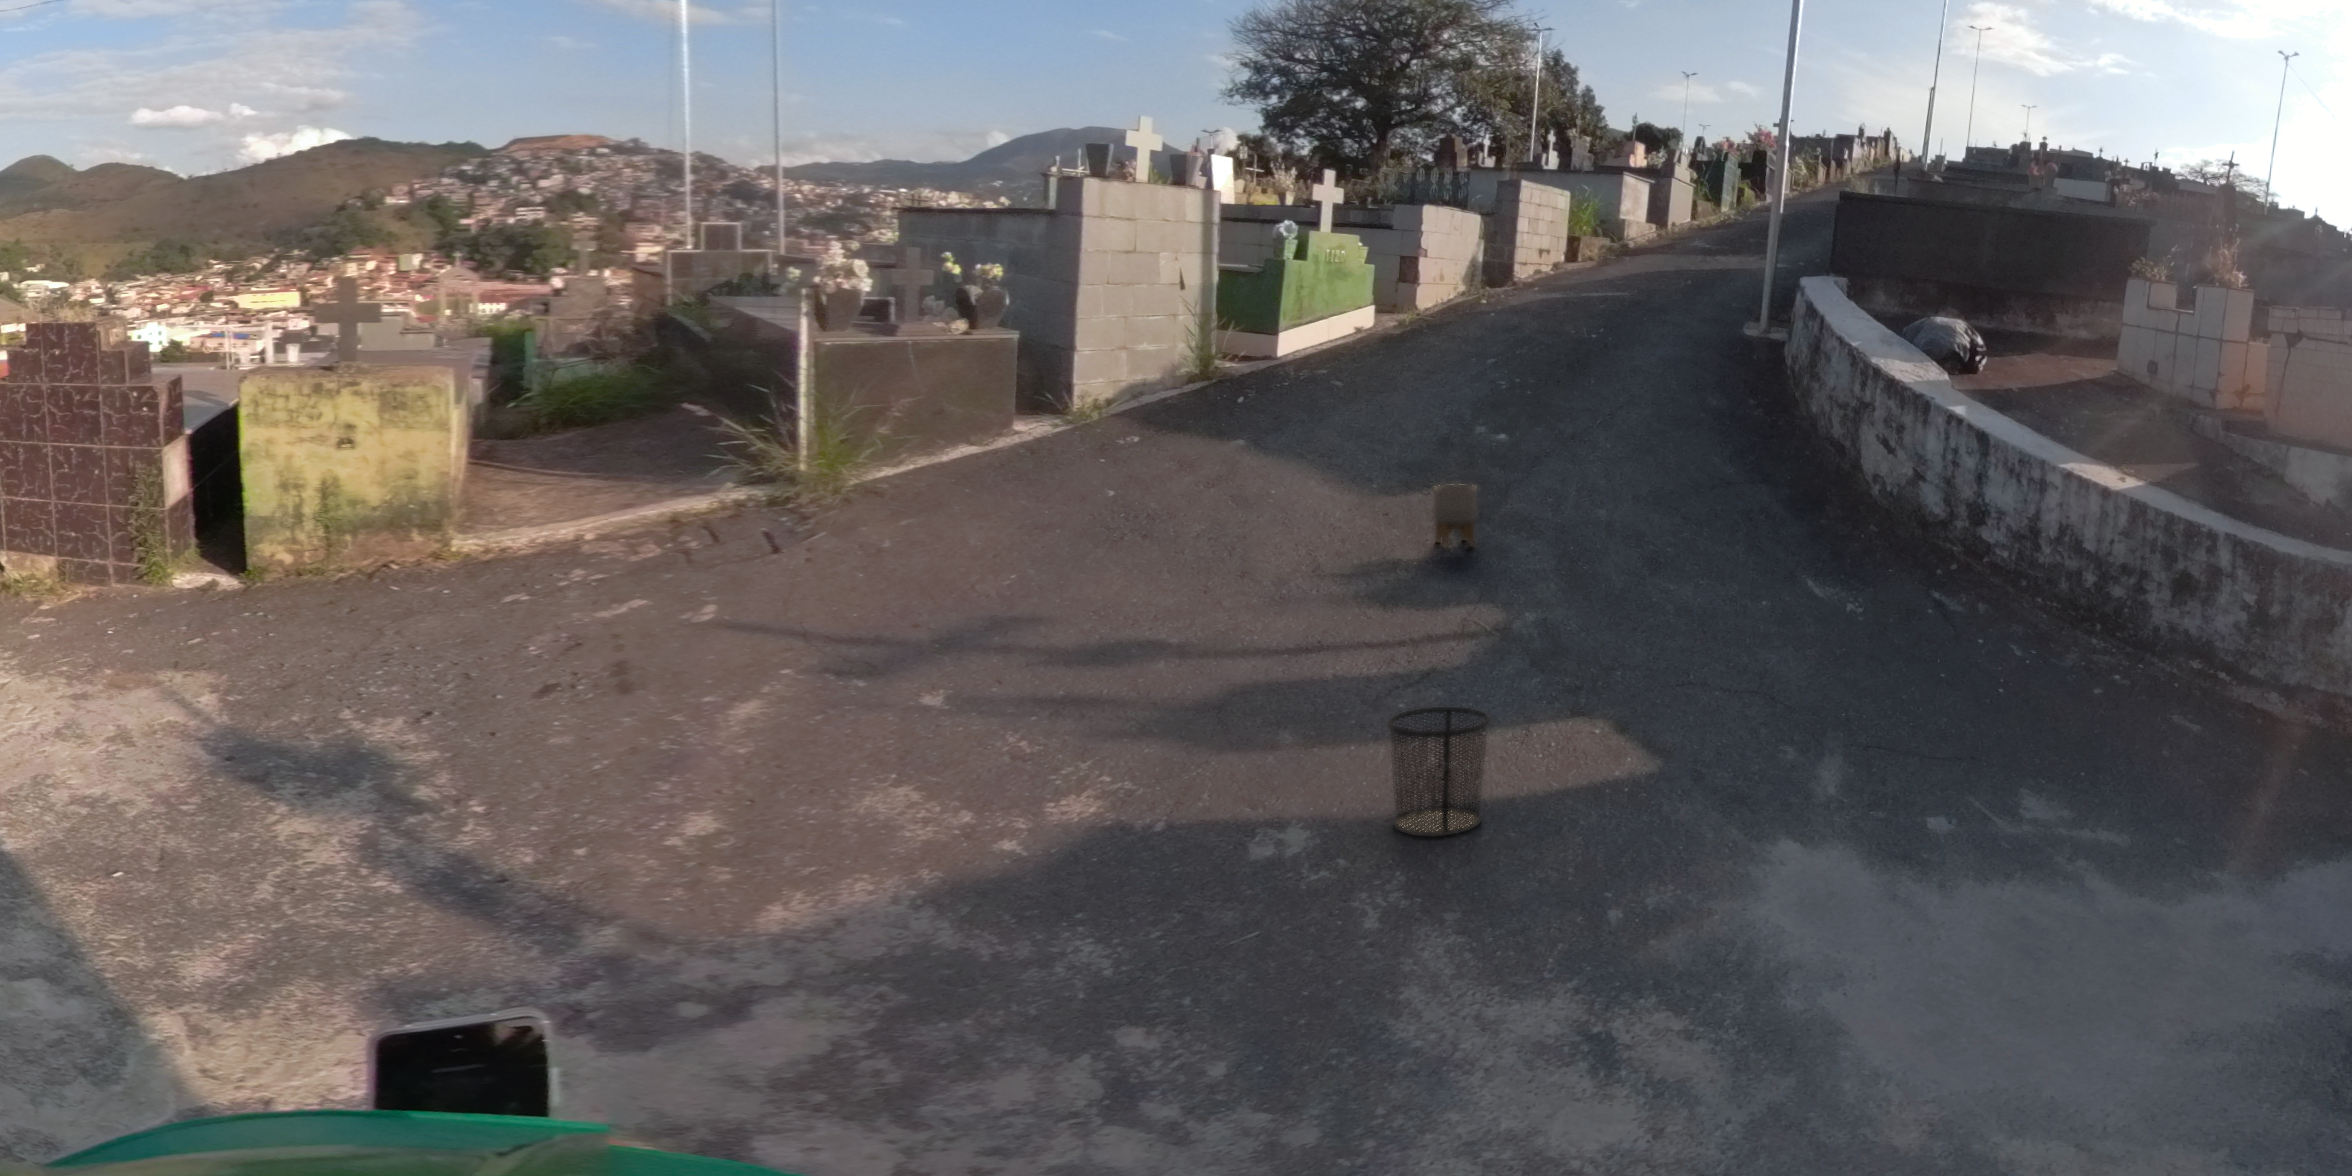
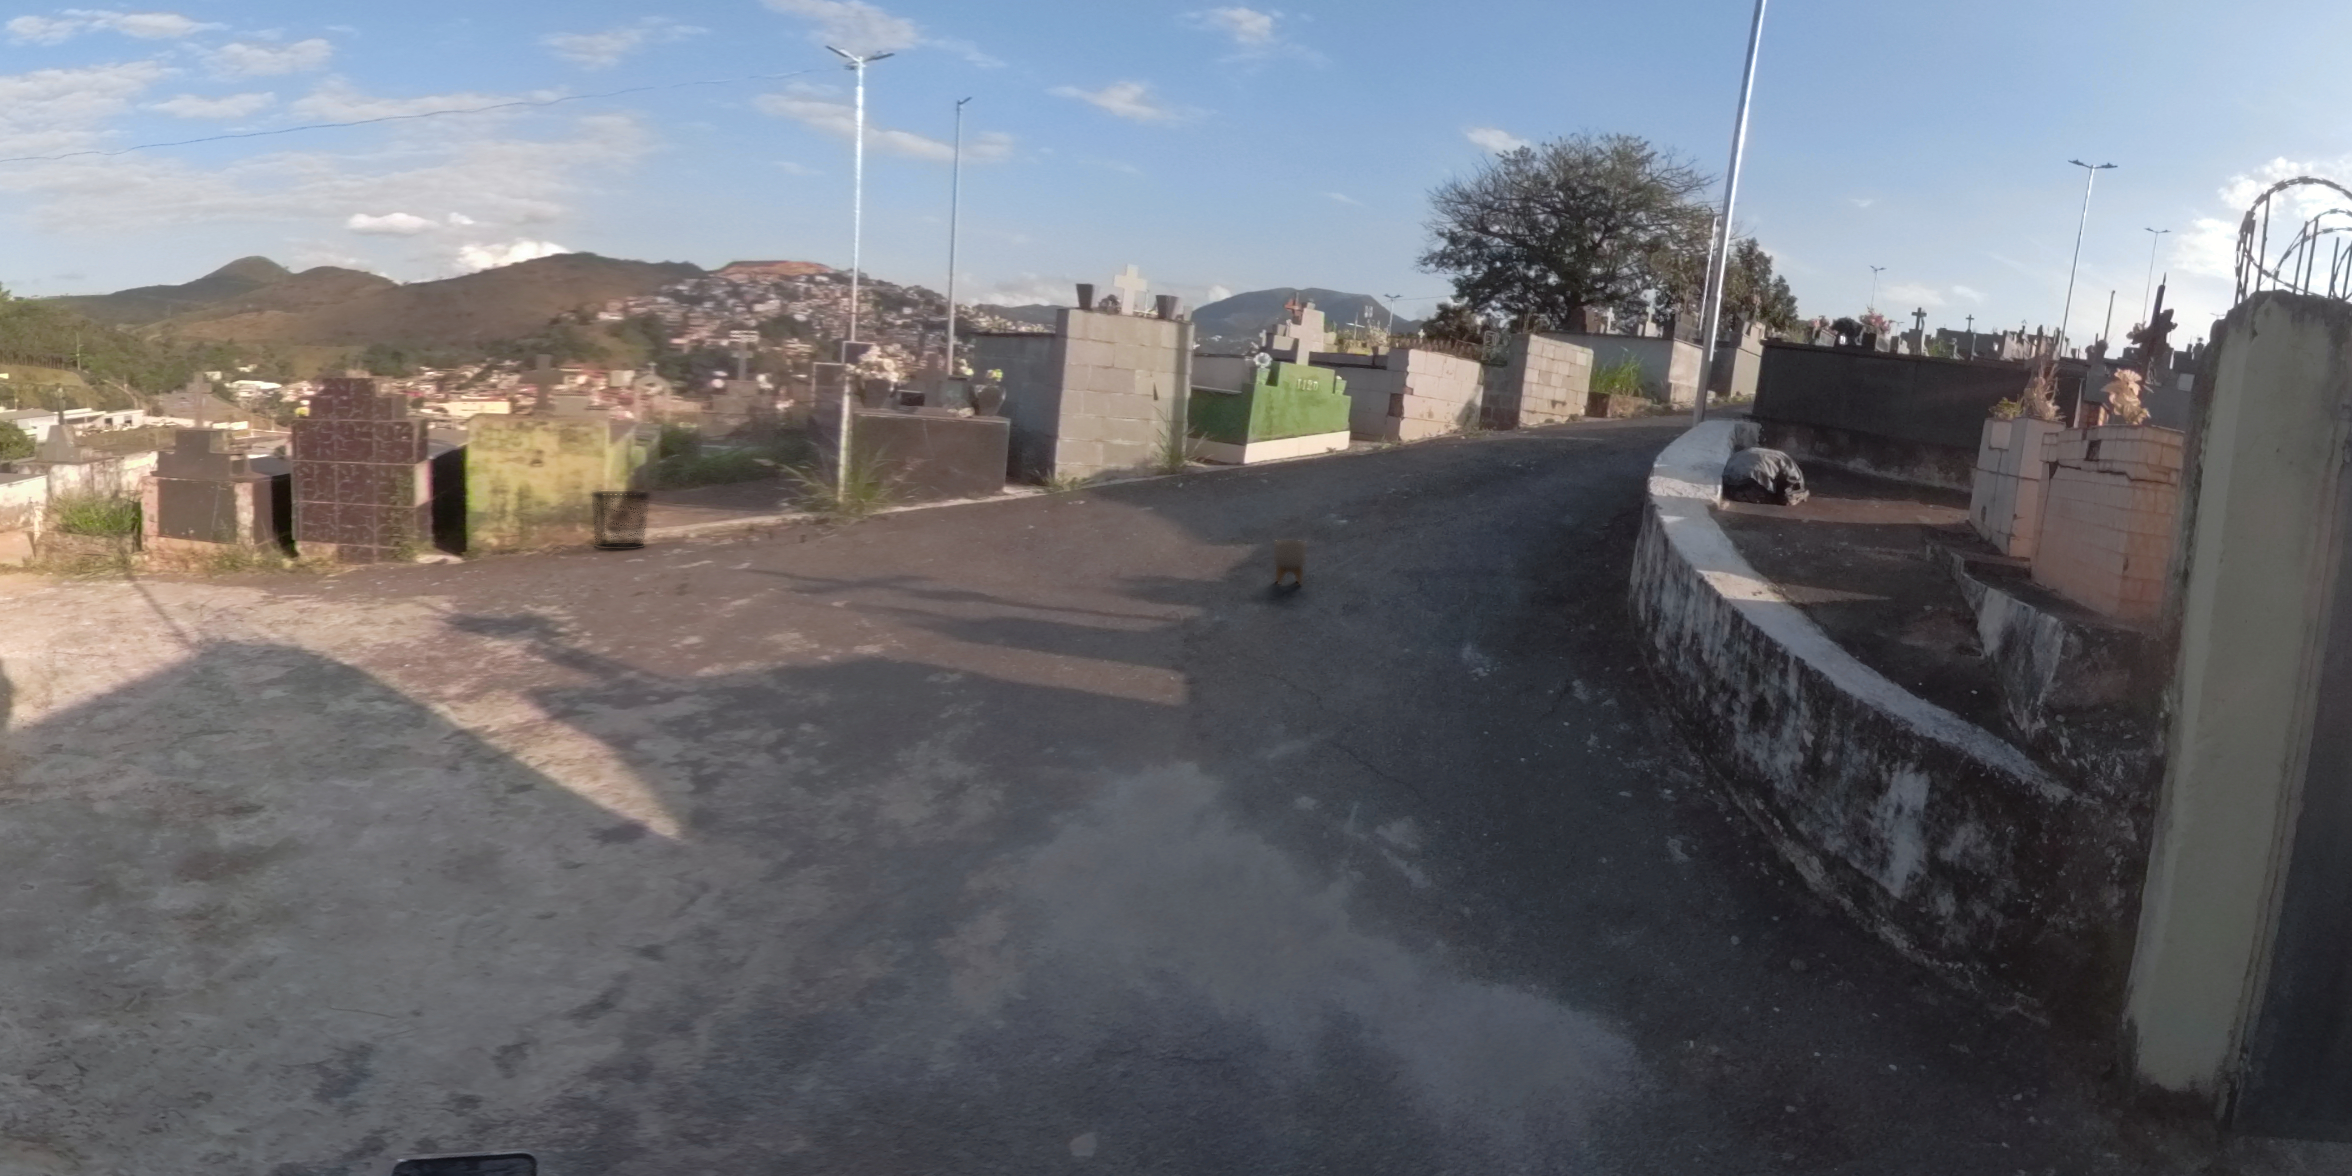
waste bin: present [1388,707,1490,837] -> present [592,491,649,549]

